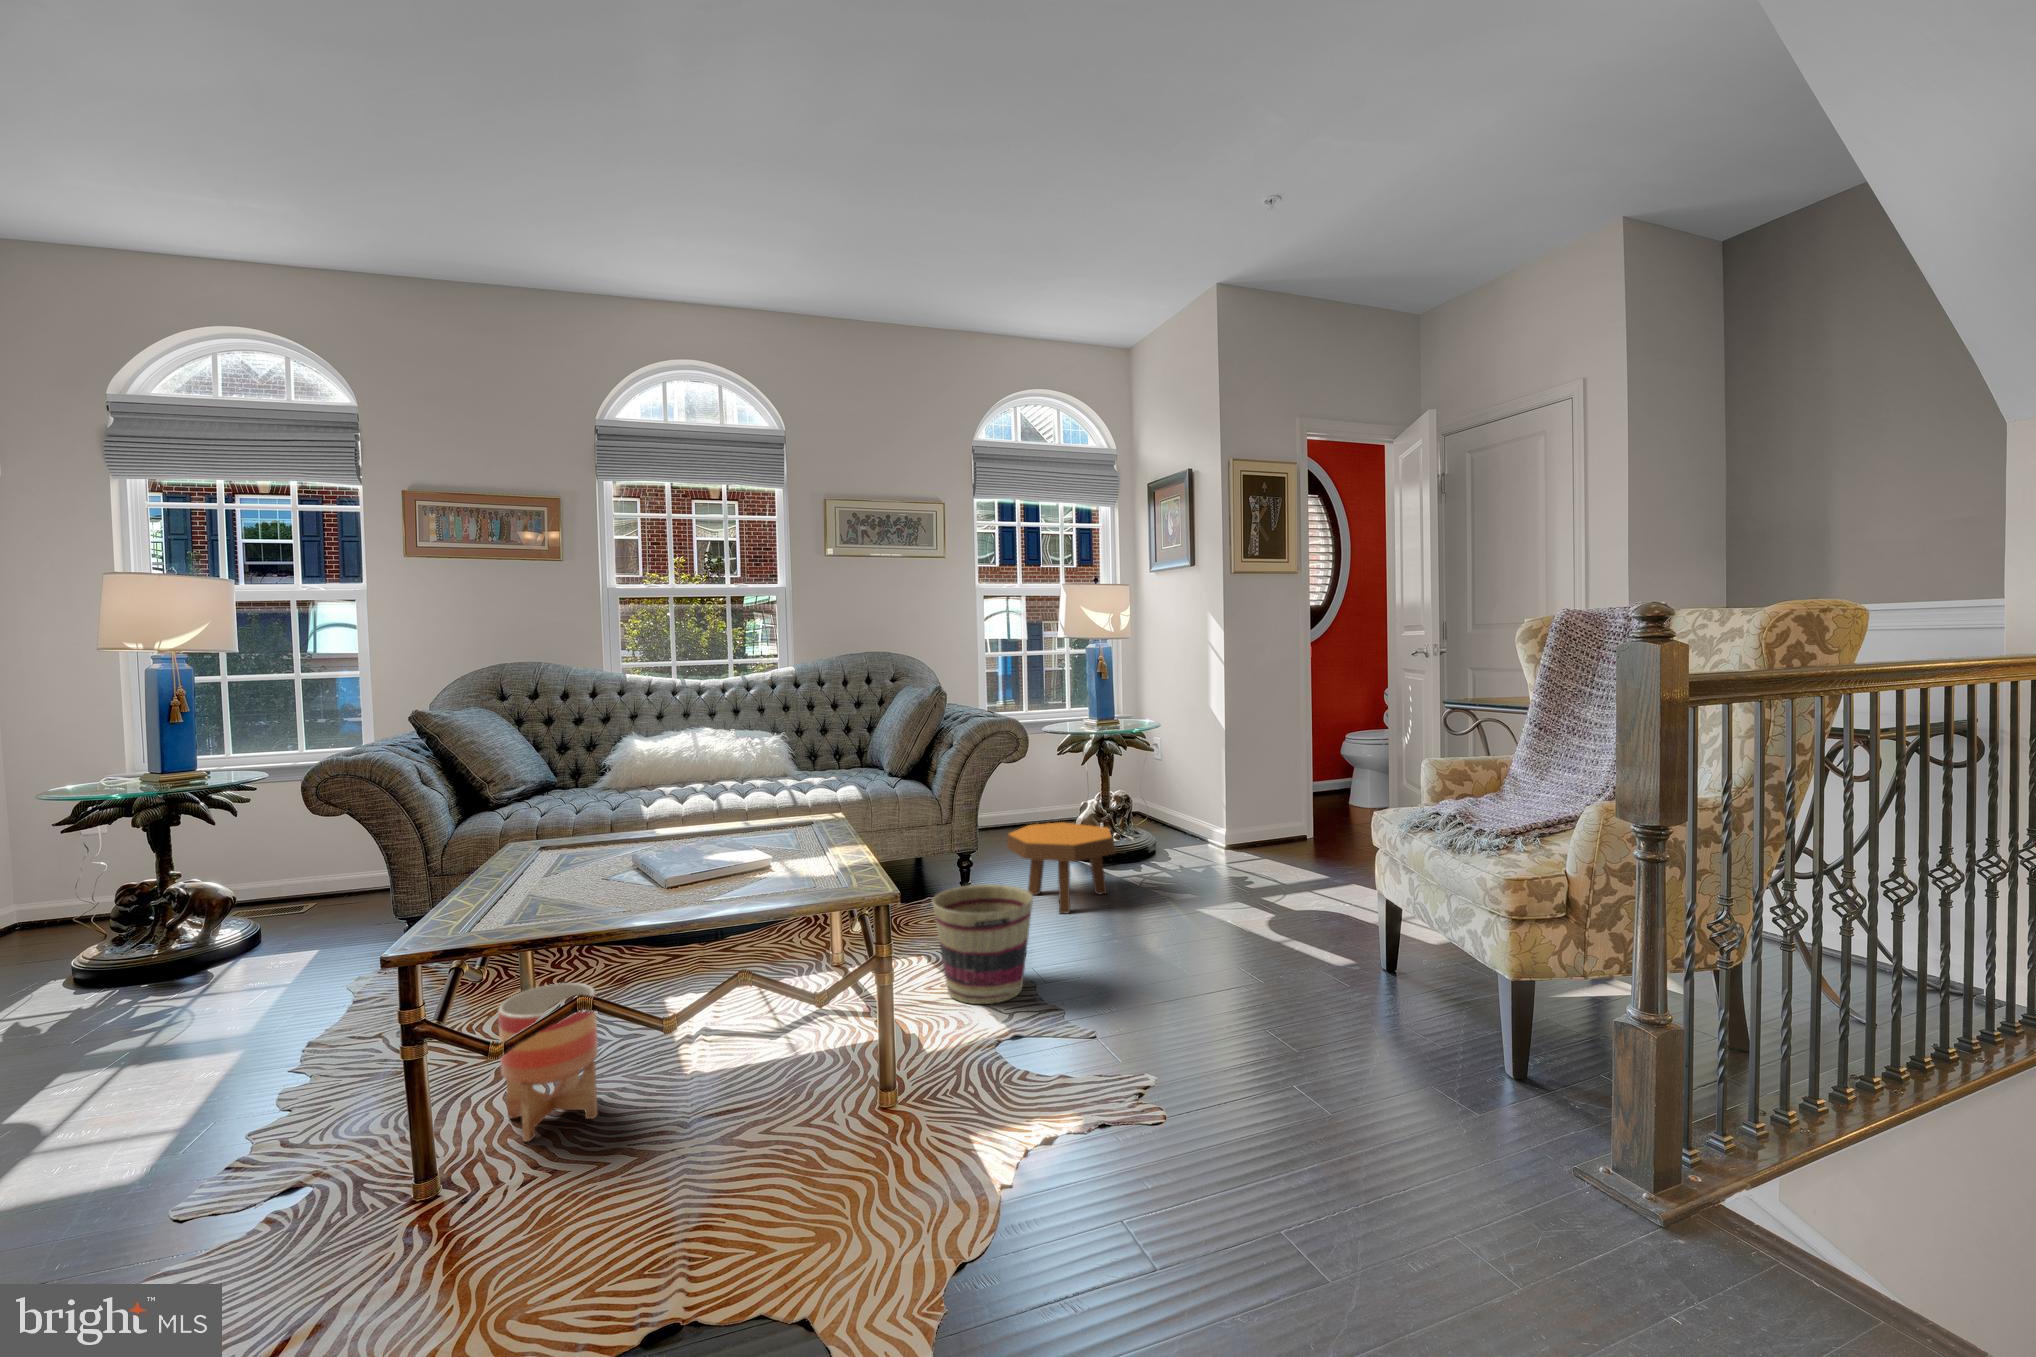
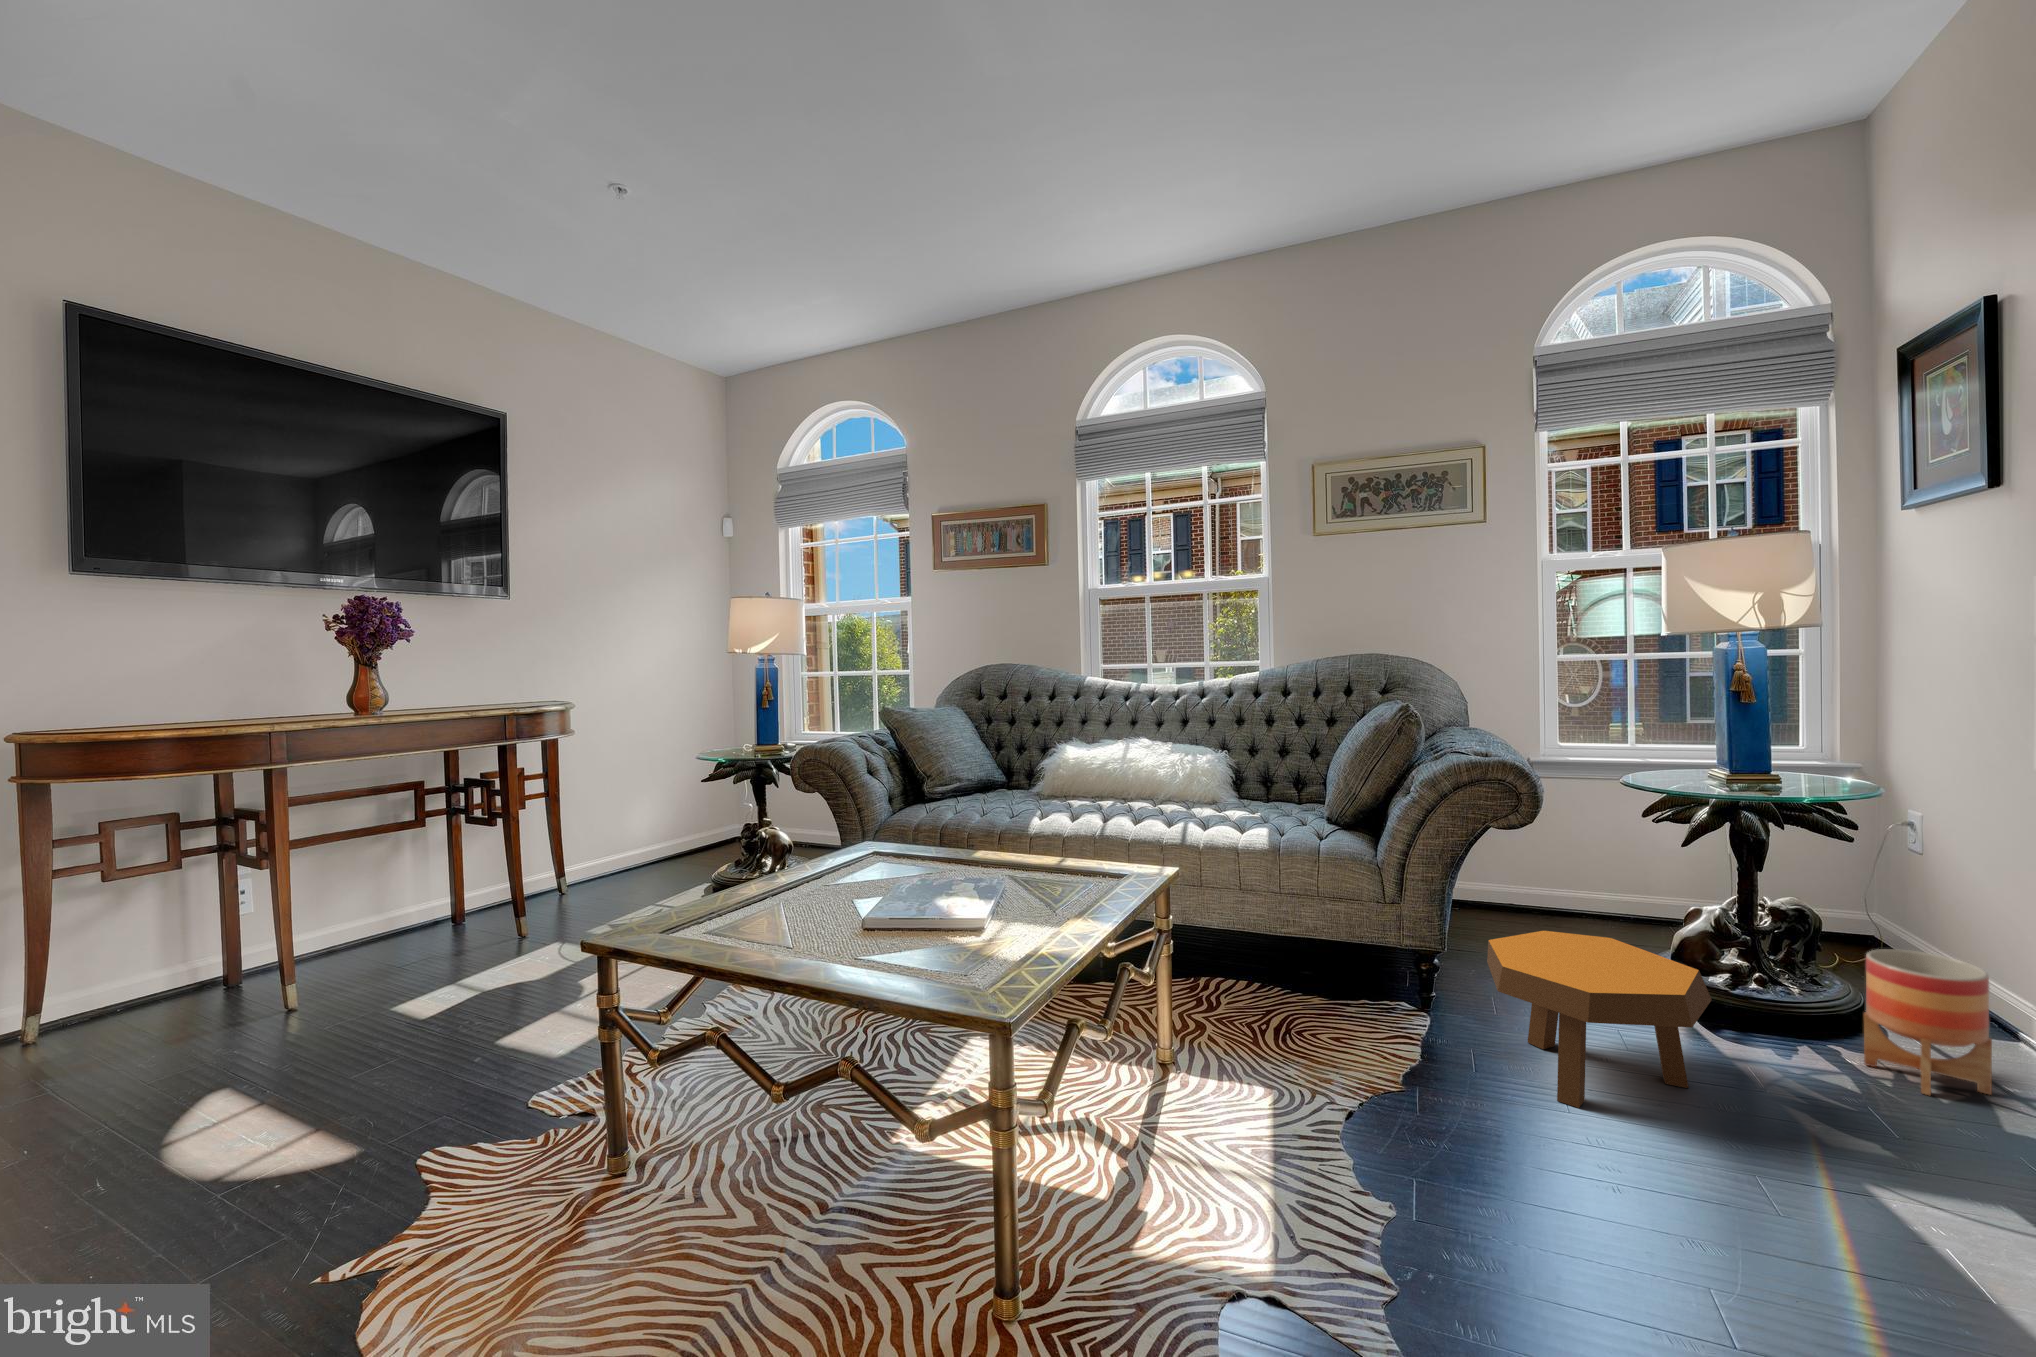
basket: present [932,884,1033,1004] -> none [1214,1029,1389,1258]
planter: present [498,983,598,1141] -> present [1864,949,1992,1095]

